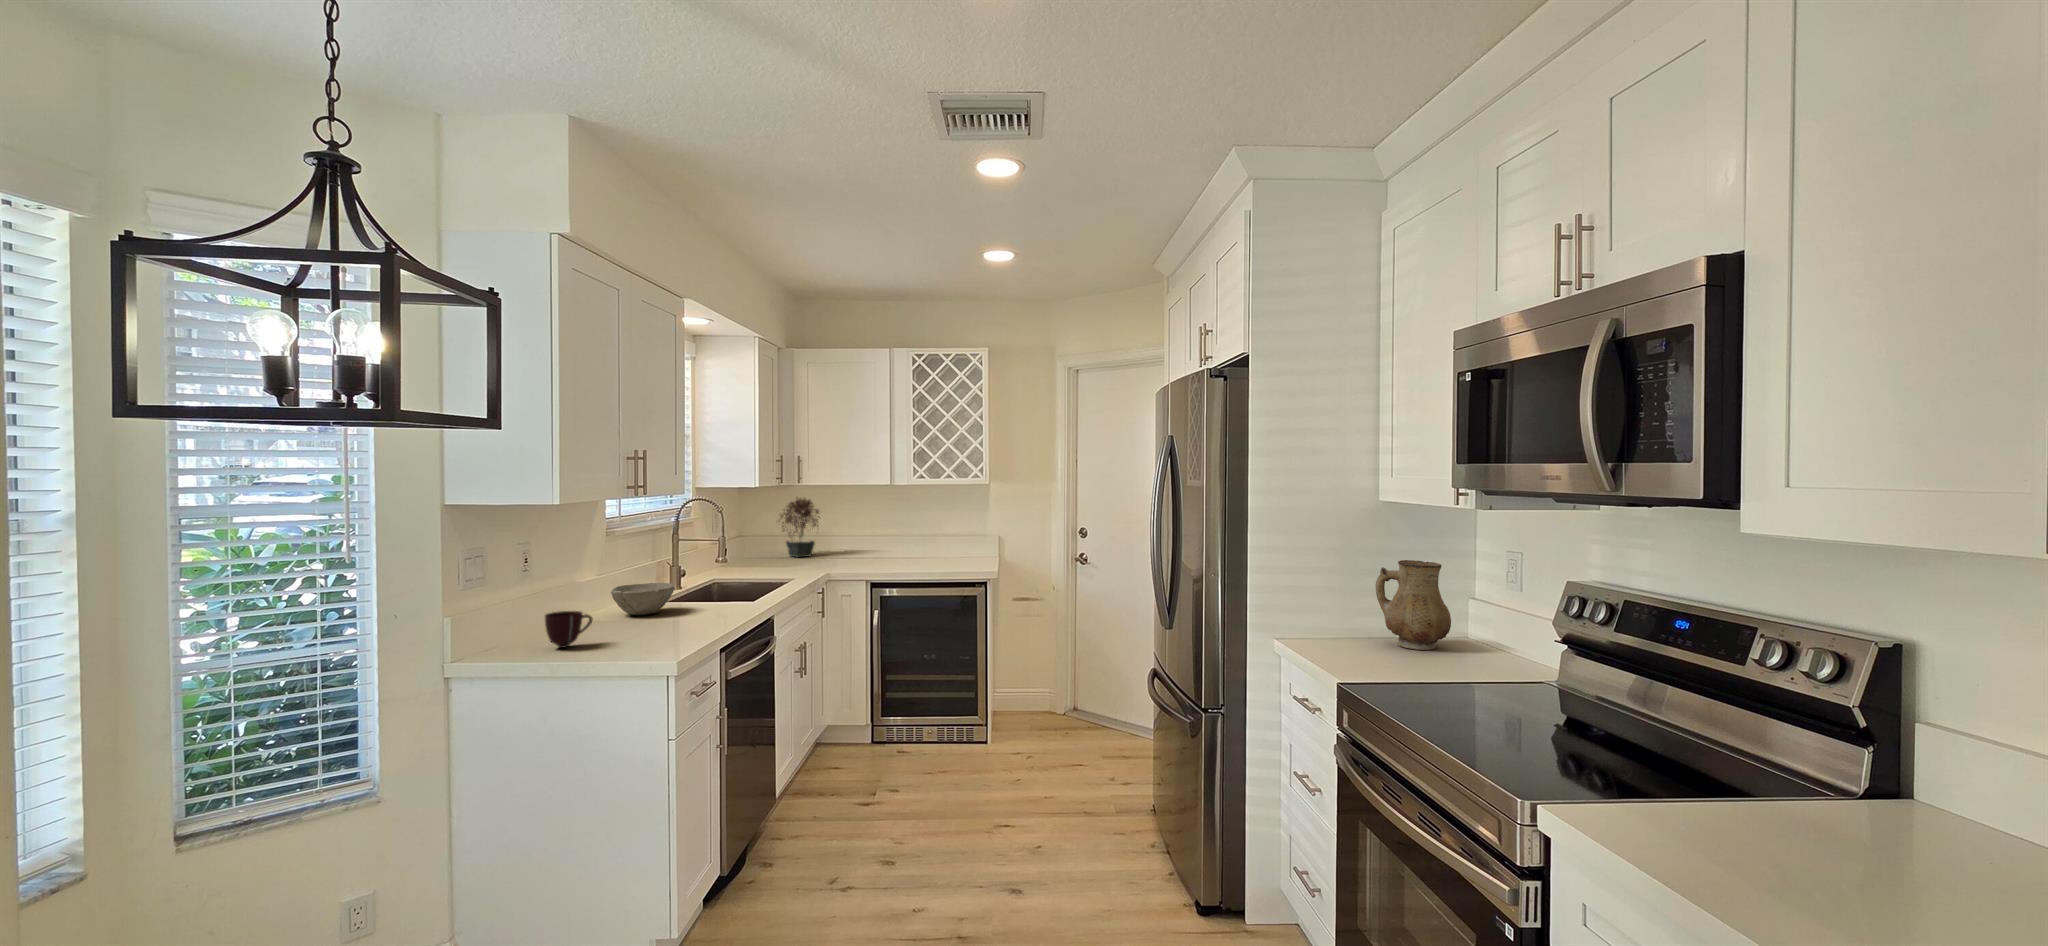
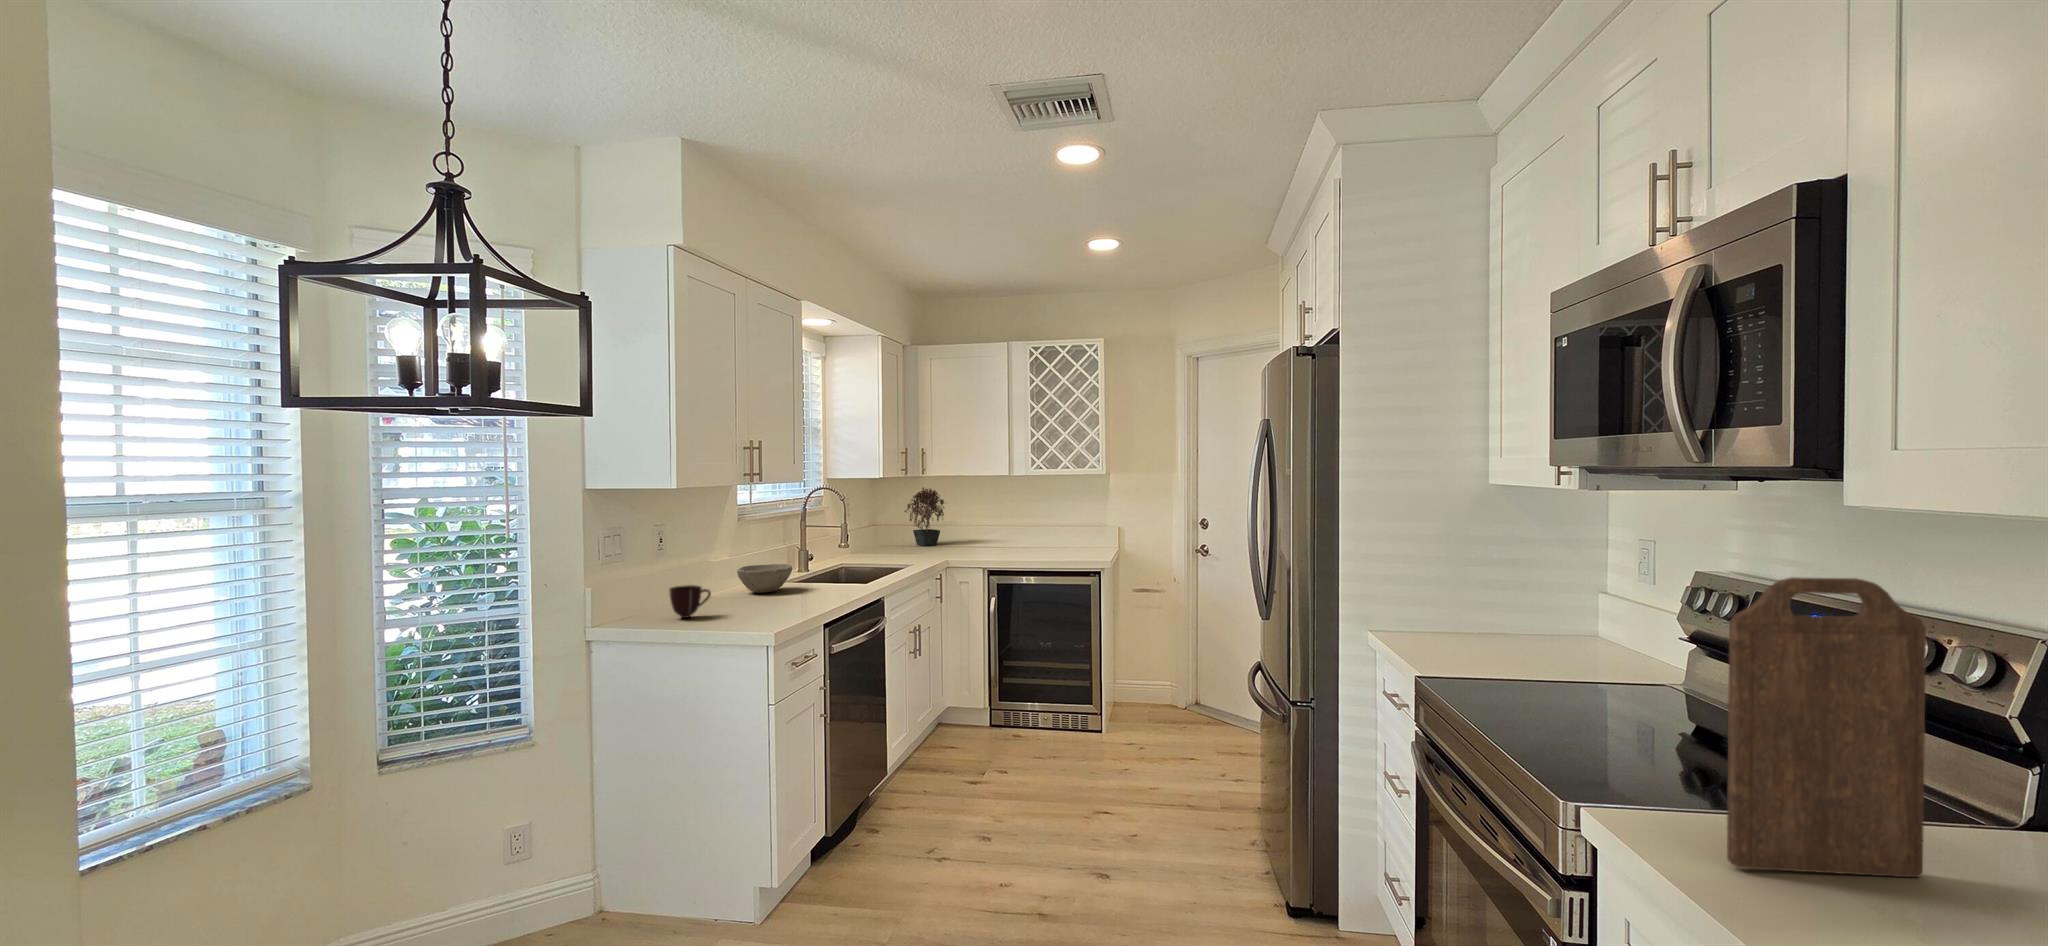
ceramic pitcher: present [1376,560,1451,650] -> none [1482,549,1570,647]
cutting board: none [1675,597,1820,852] -> present [1727,577,1926,877]

